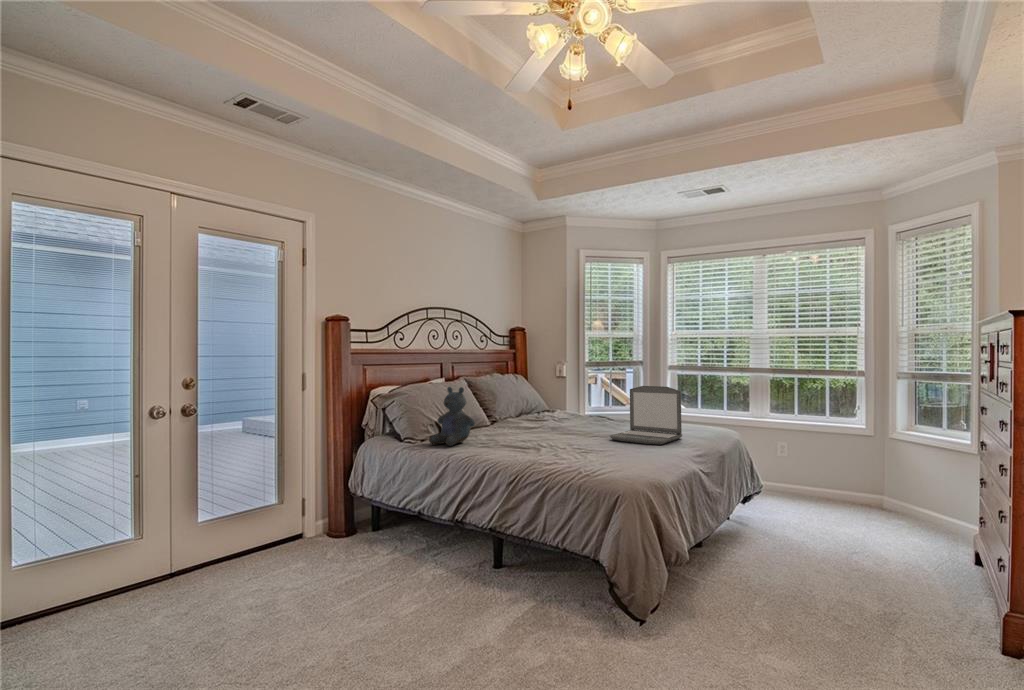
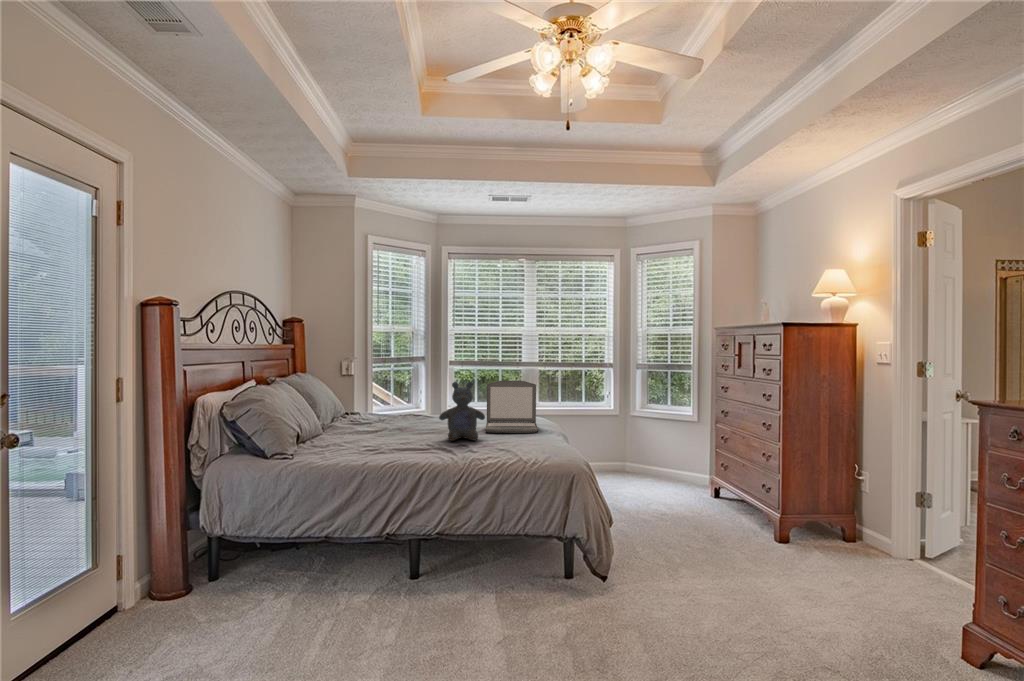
stuffed bear: present [429,387,475,446] -> present [439,382,485,441]

